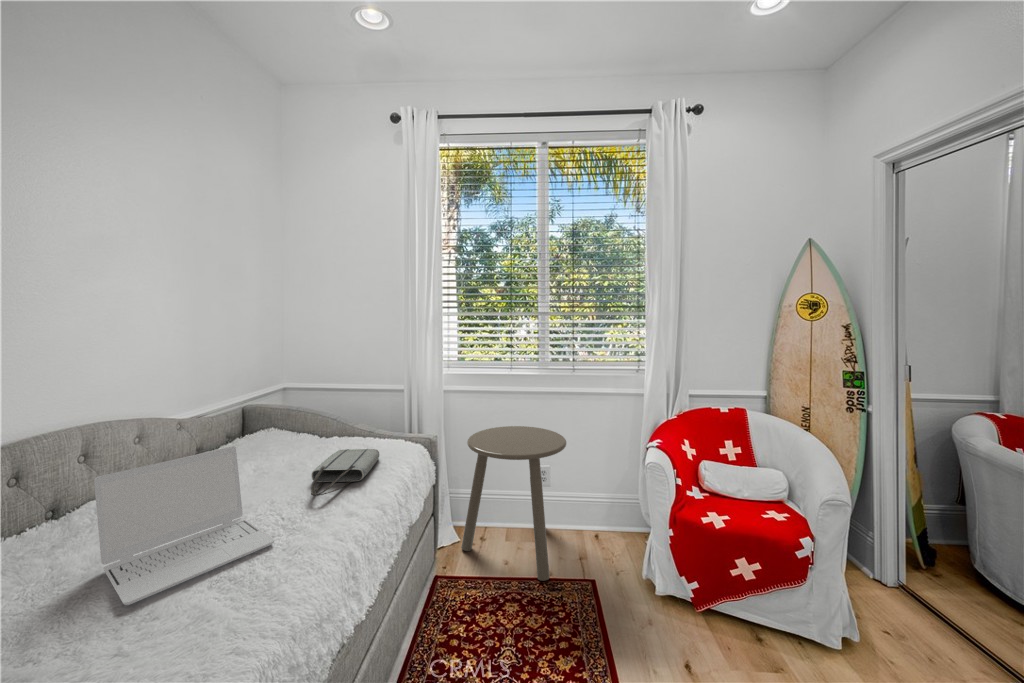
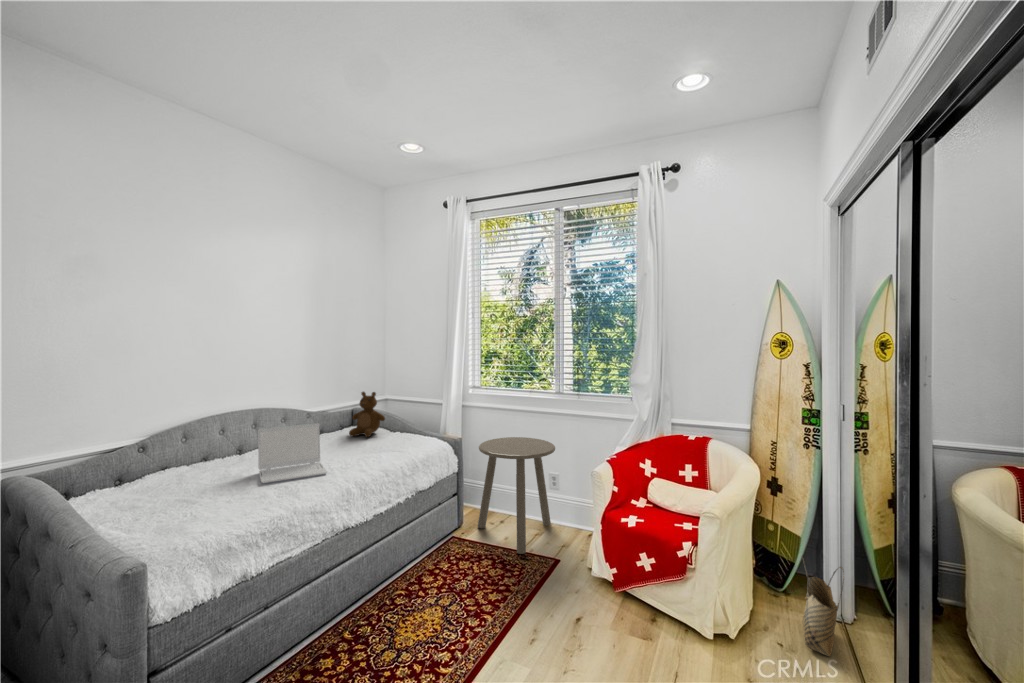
teddy bear: none [261,381,320,454] -> present [349,392,385,437]
tote bag: present [311,449,379,496] -> none [356,438,410,457]
woven basket: none [879,530,954,637] -> present [802,556,843,656]

